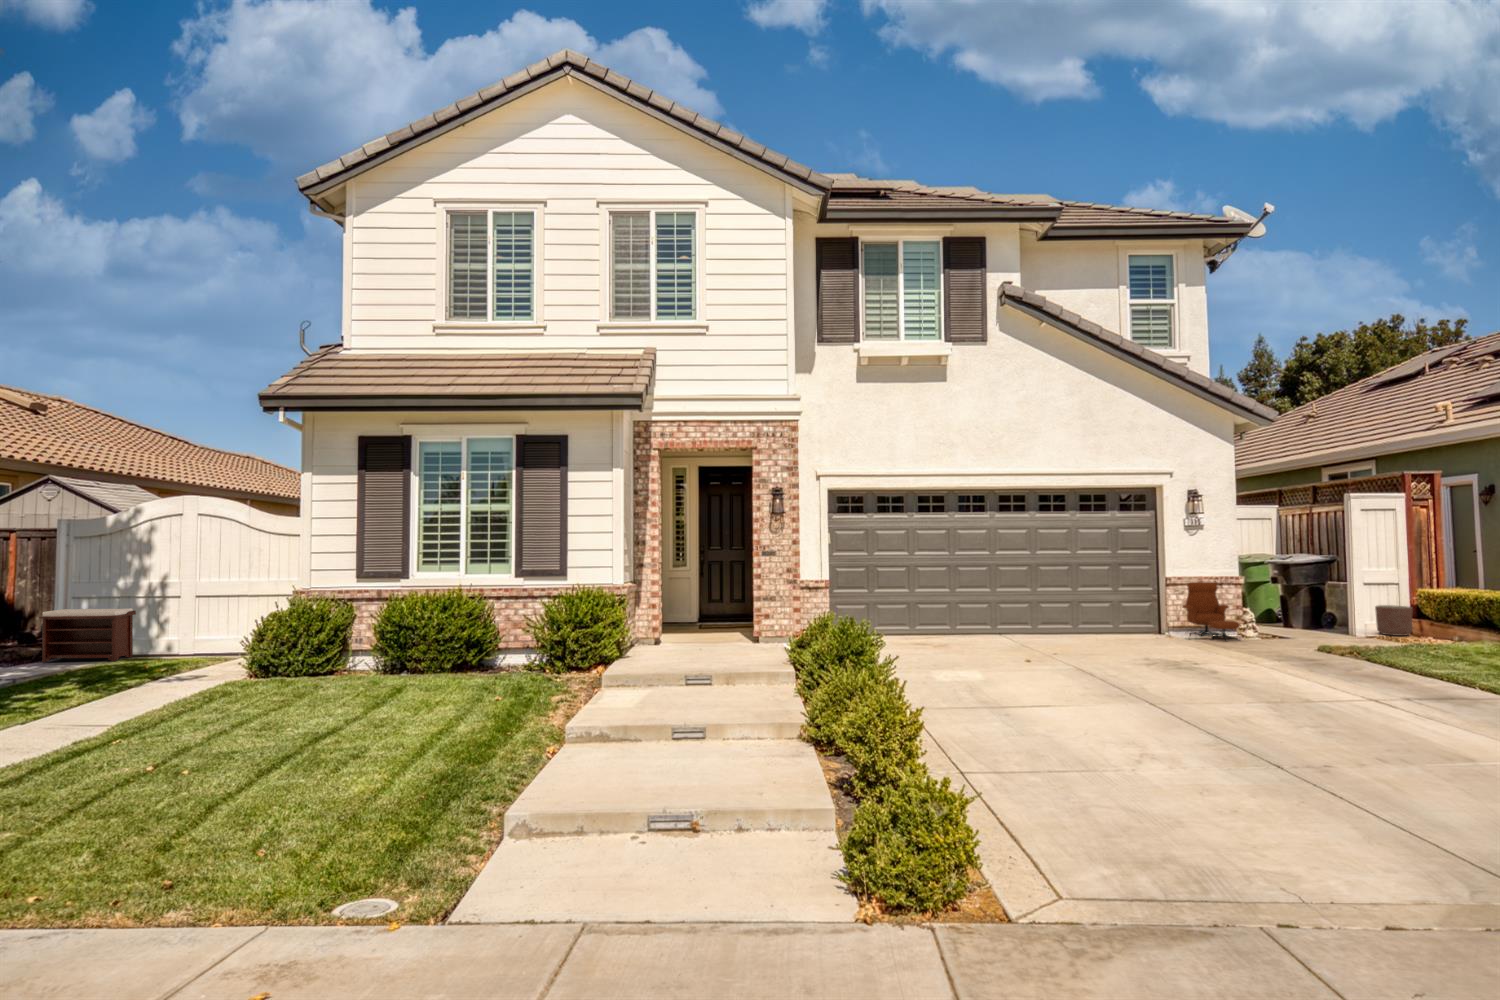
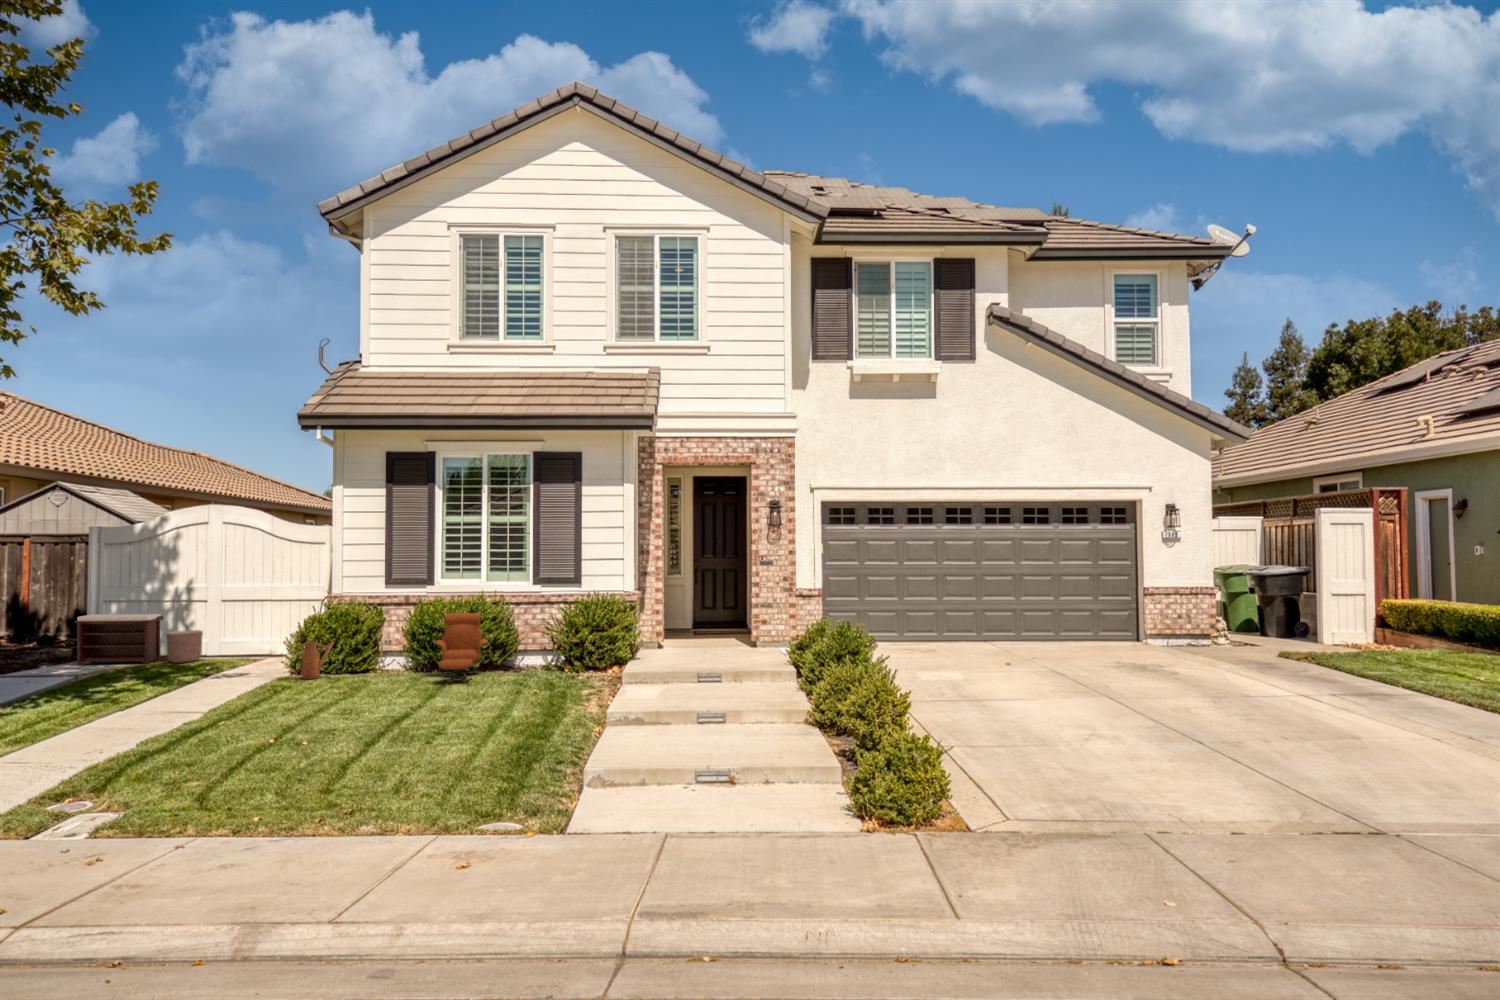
lounge chair: present [1183,582,1240,641] -> present [435,613,488,684]
planter: present [1375,605,1413,636] -> present [166,630,203,663]
watering can: none [252,638,294,680] -> present [297,641,334,679]

